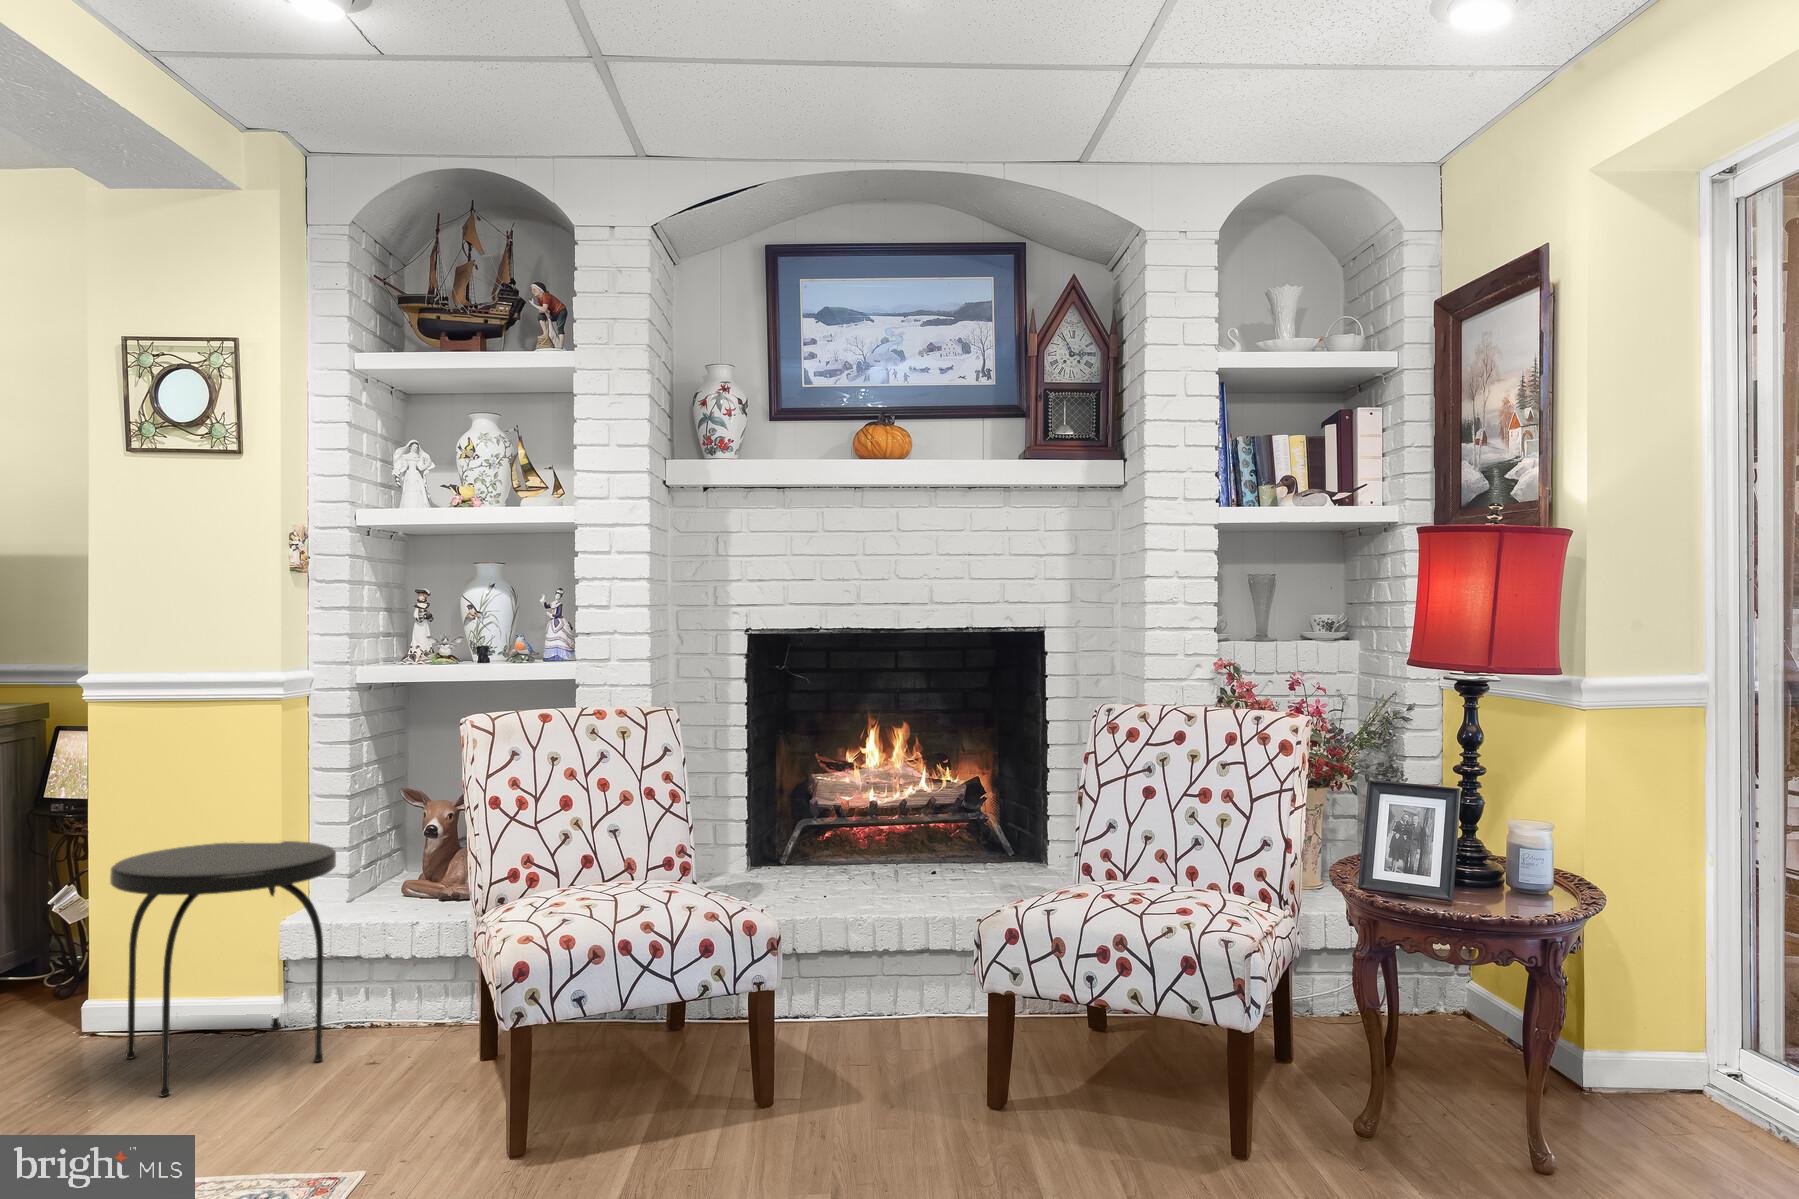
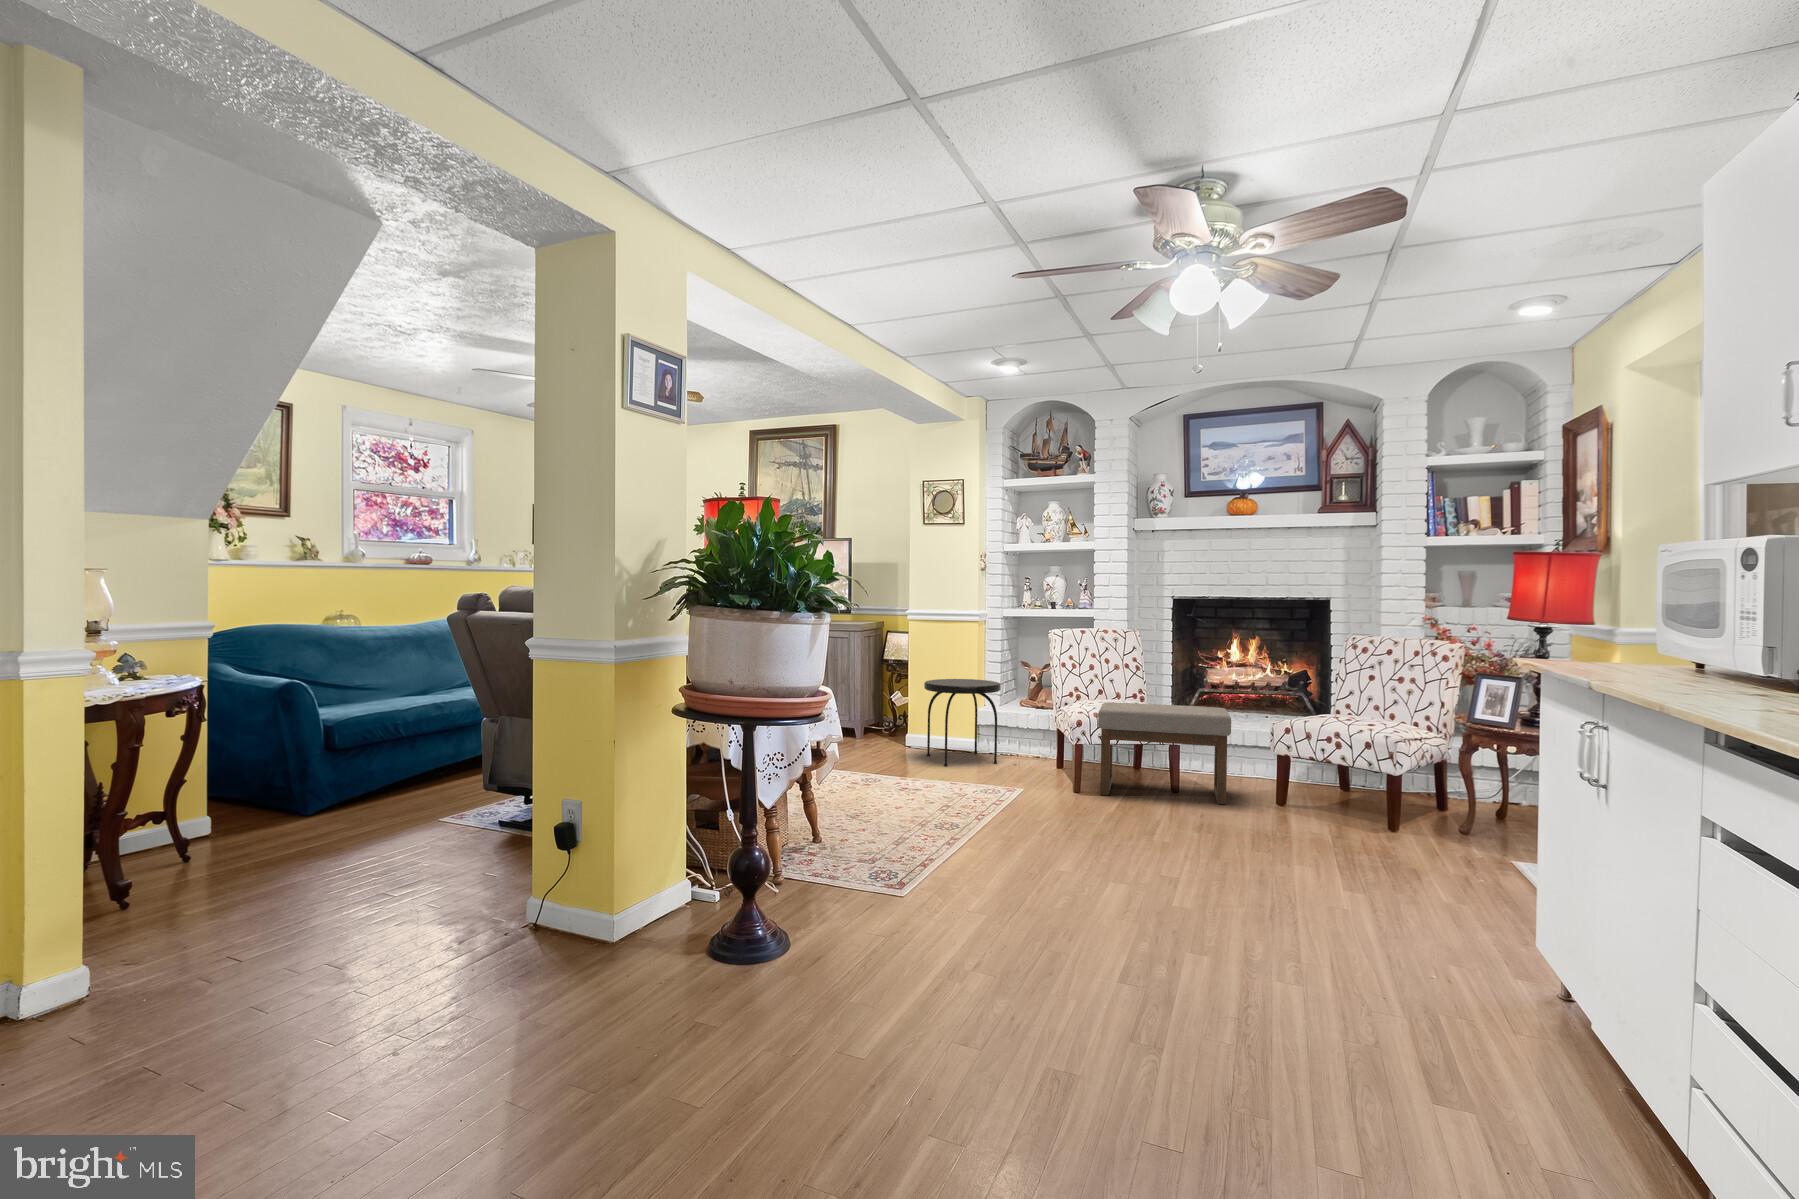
ottoman: none [579,884,904,1153] -> present [1098,702,1231,804]

